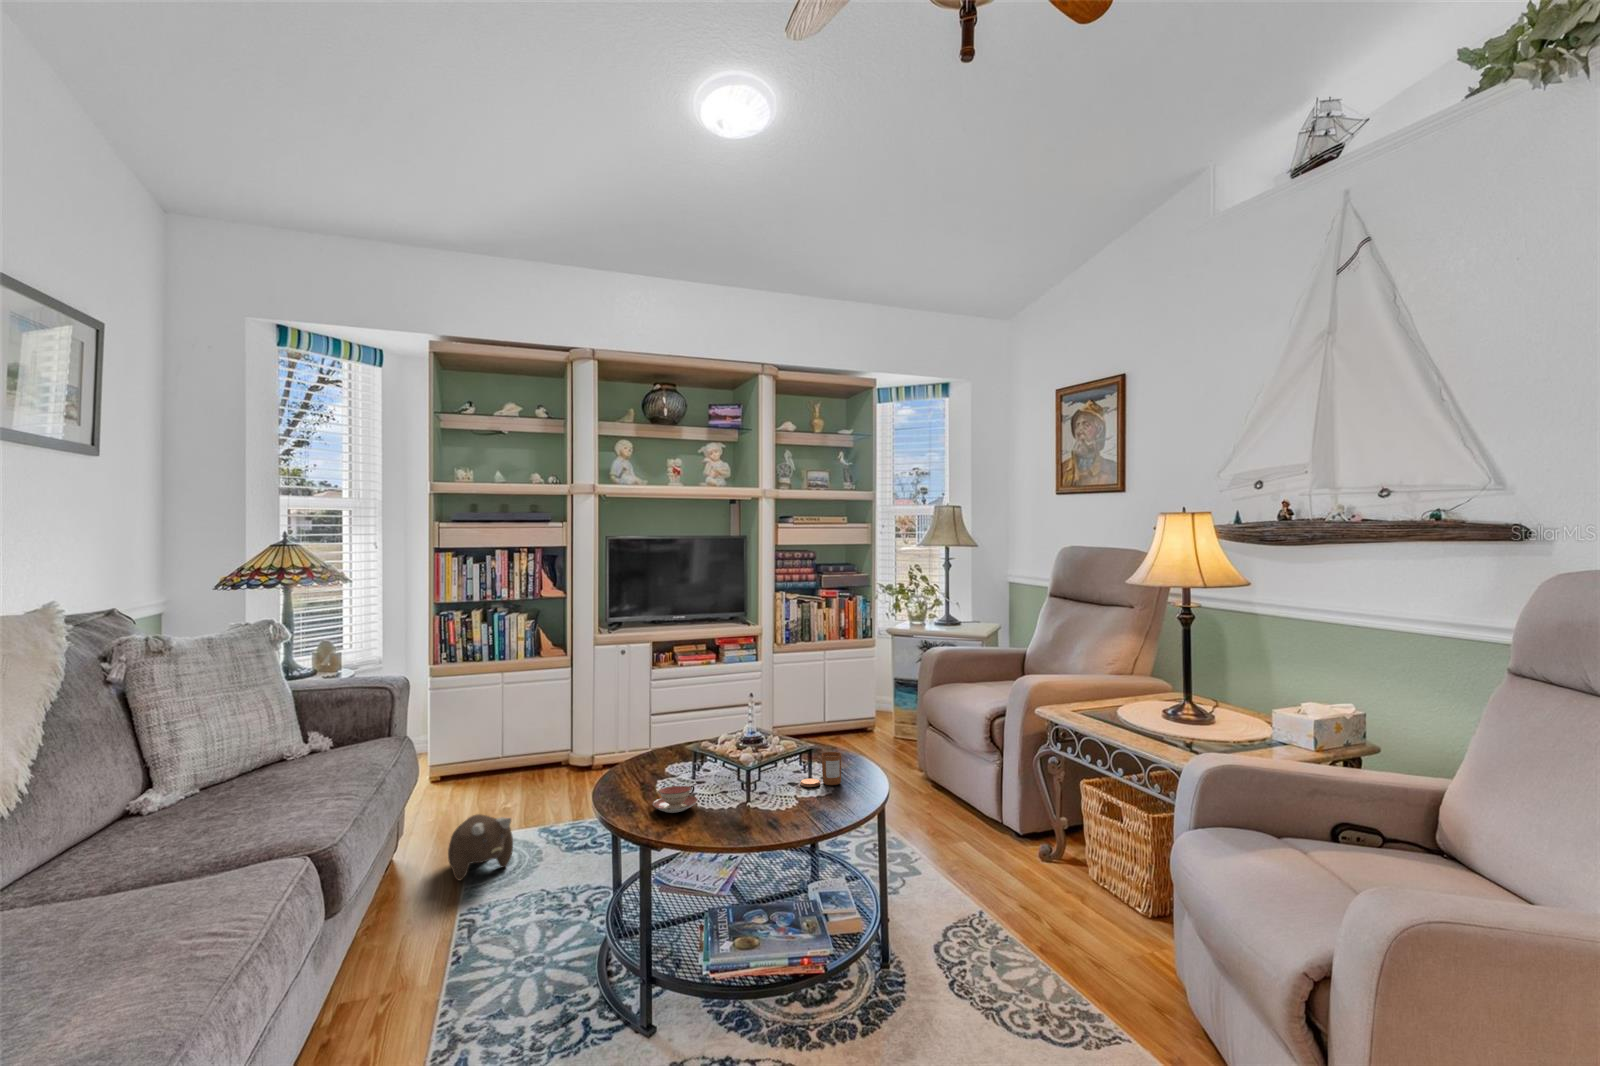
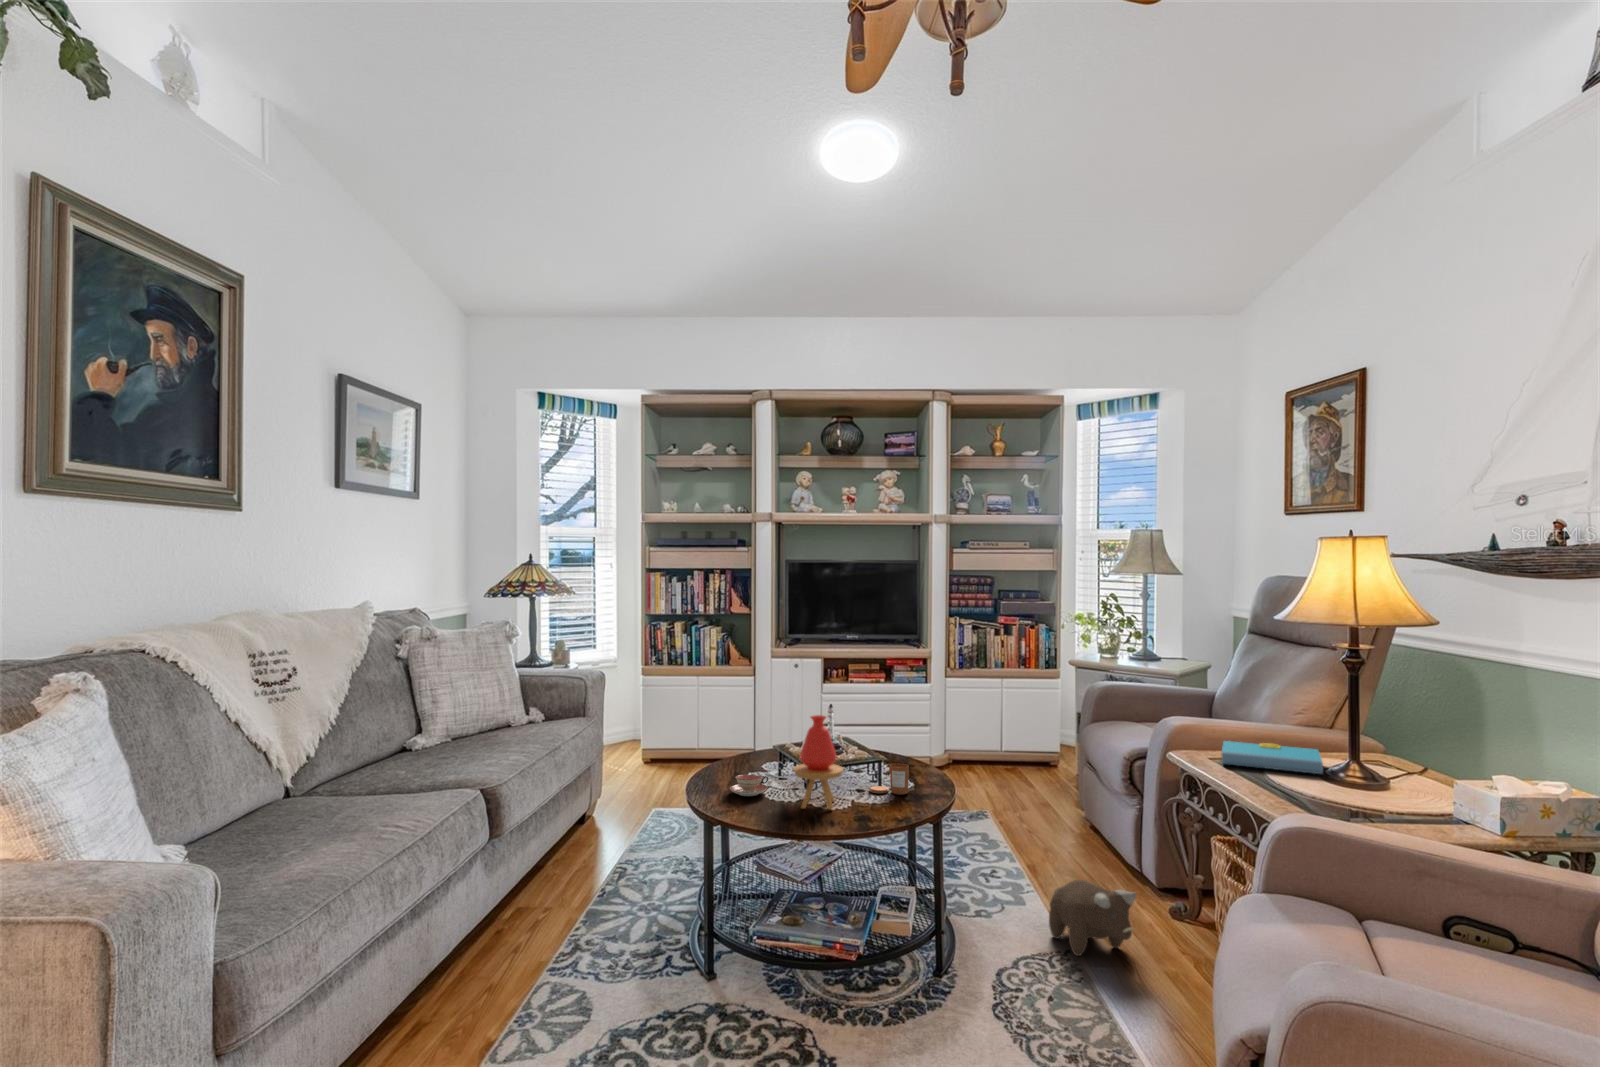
book: none [1082,695,1174,718] -> present [1222,741,1323,774]
vase: none [733,711,789,818] -> present [793,715,843,809]
plush toy: present [448,814,513,880] -> present [1049,880,1136,956]

